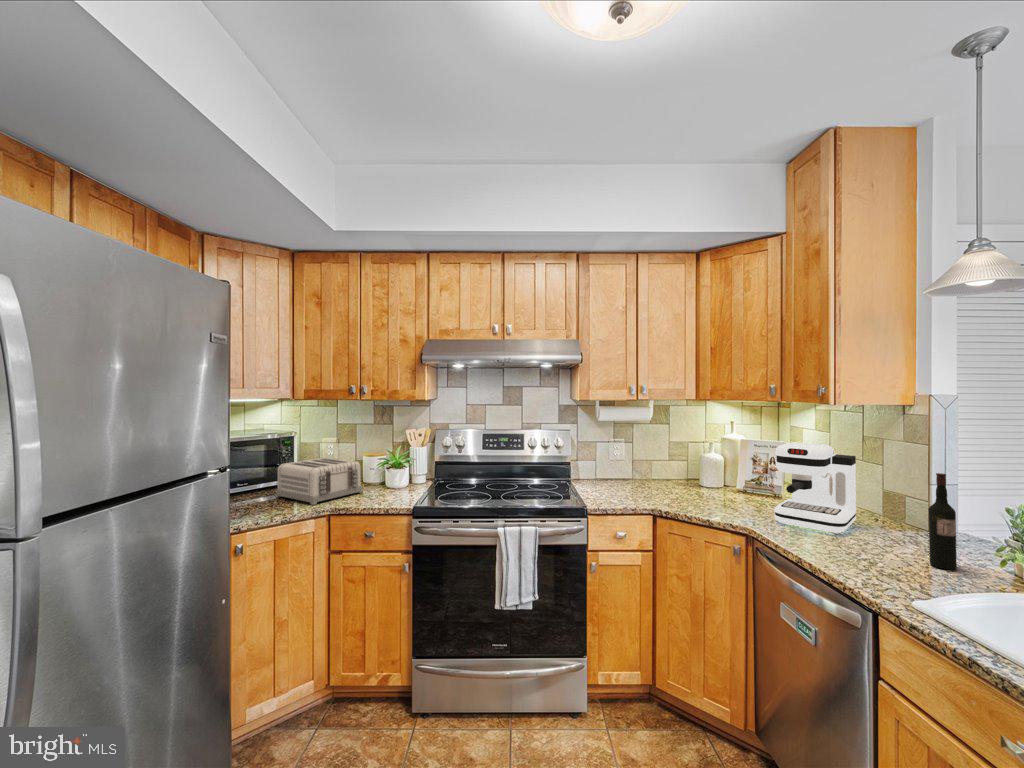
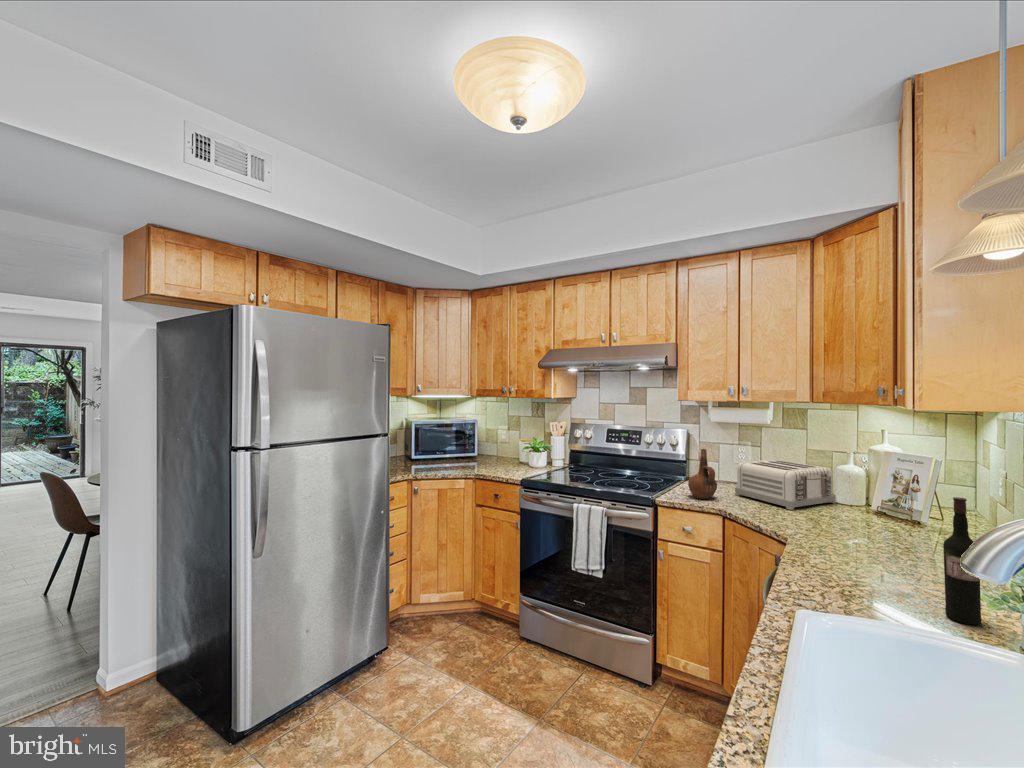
coffee maker: present [774,443,856,534] -> none [822,453,956,566]
ceramic pitcher: none [605,450,634,500] -> present [688,449,717,499]
toaster: present [276,458,363,505] -> present [735,459,836,510]

